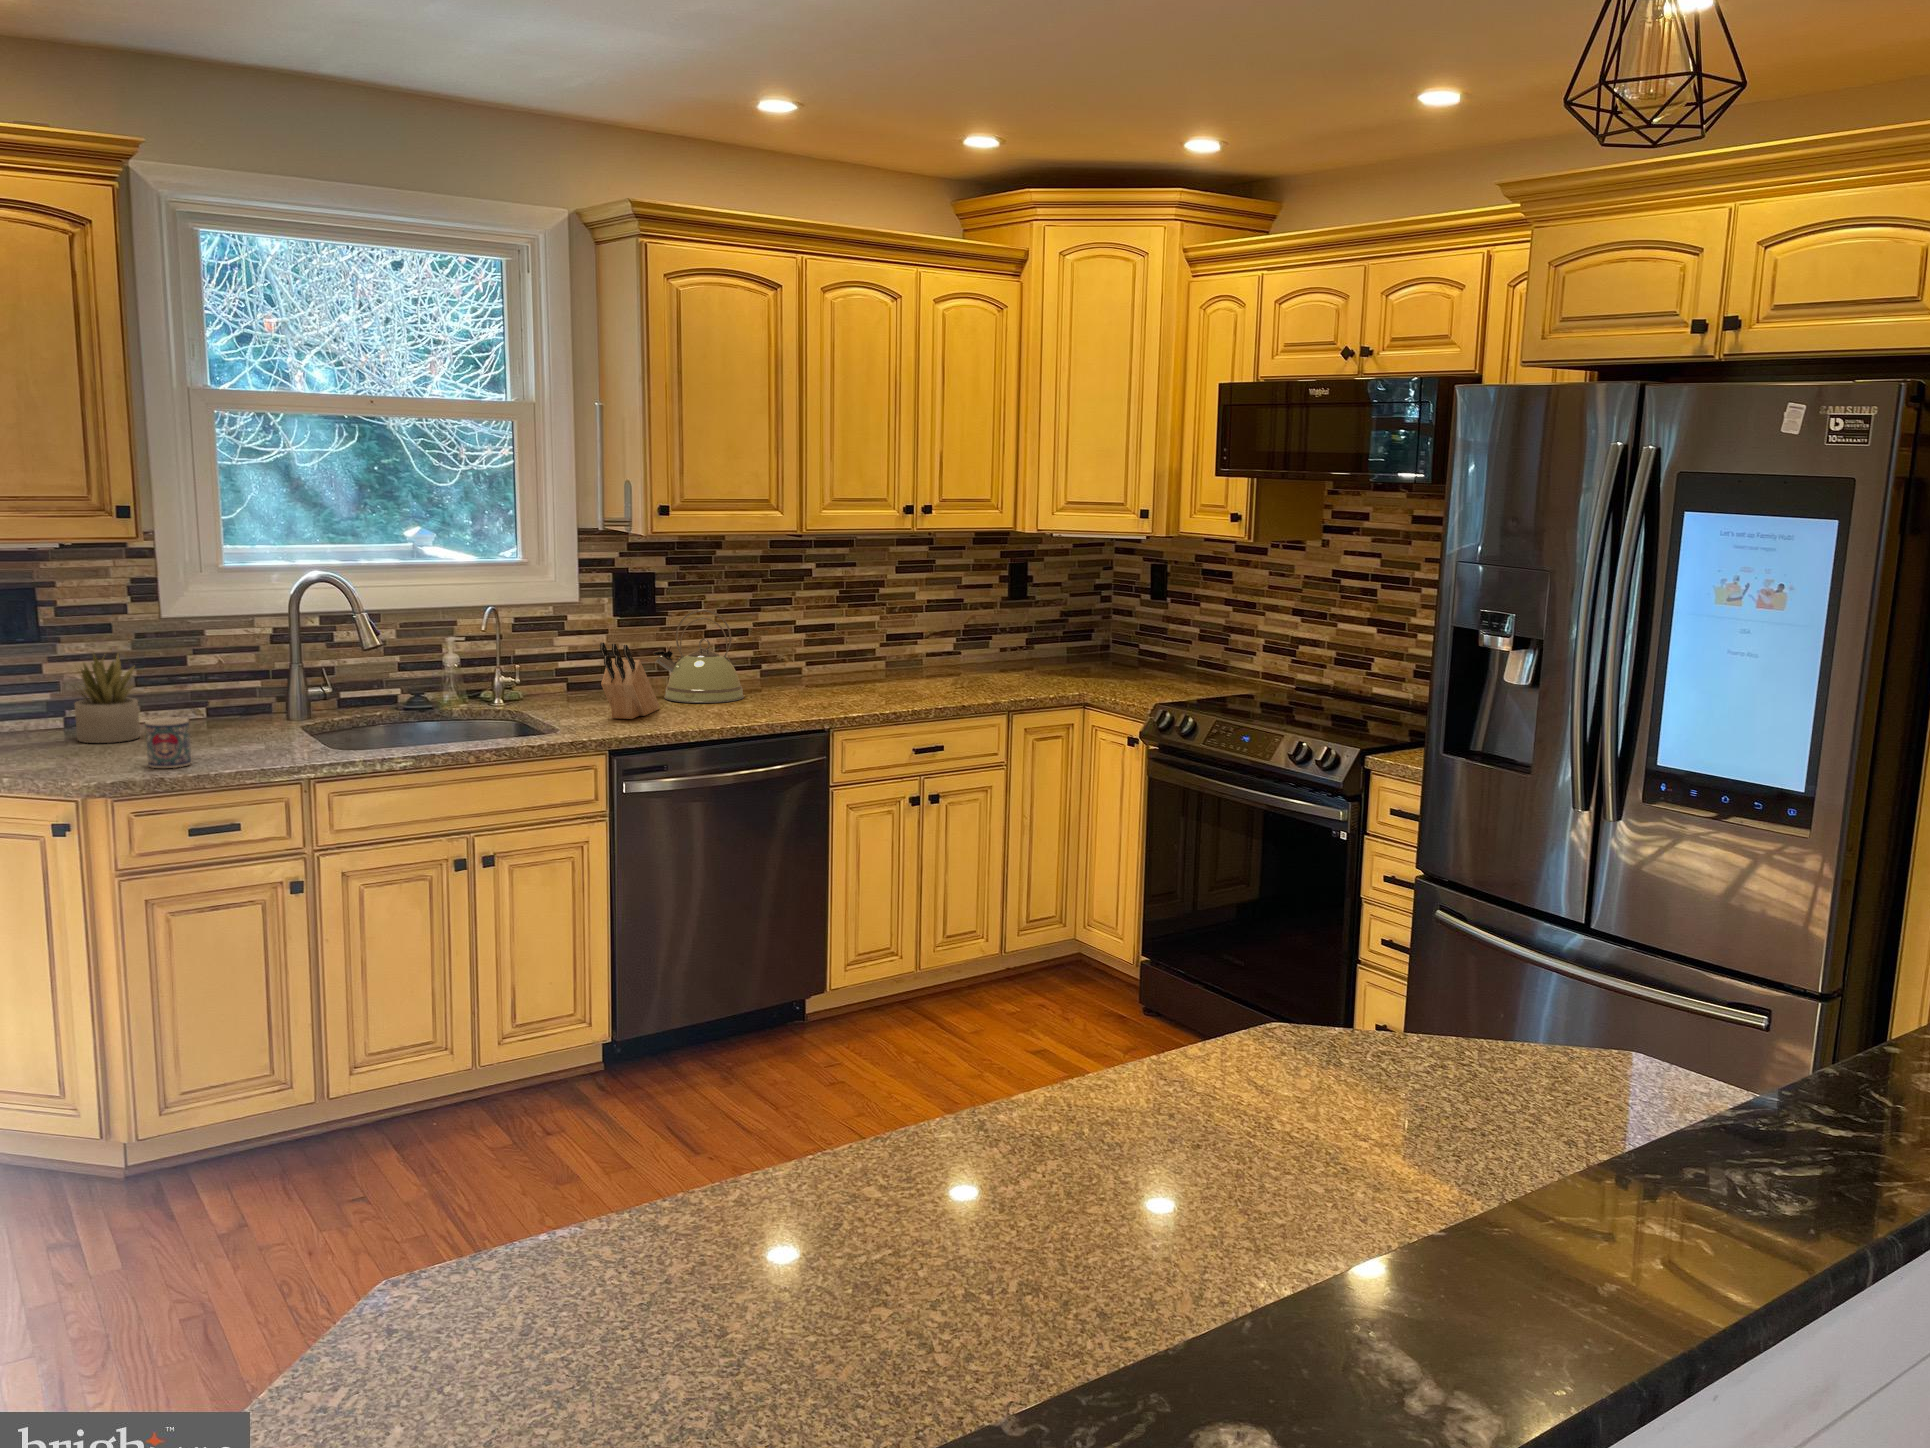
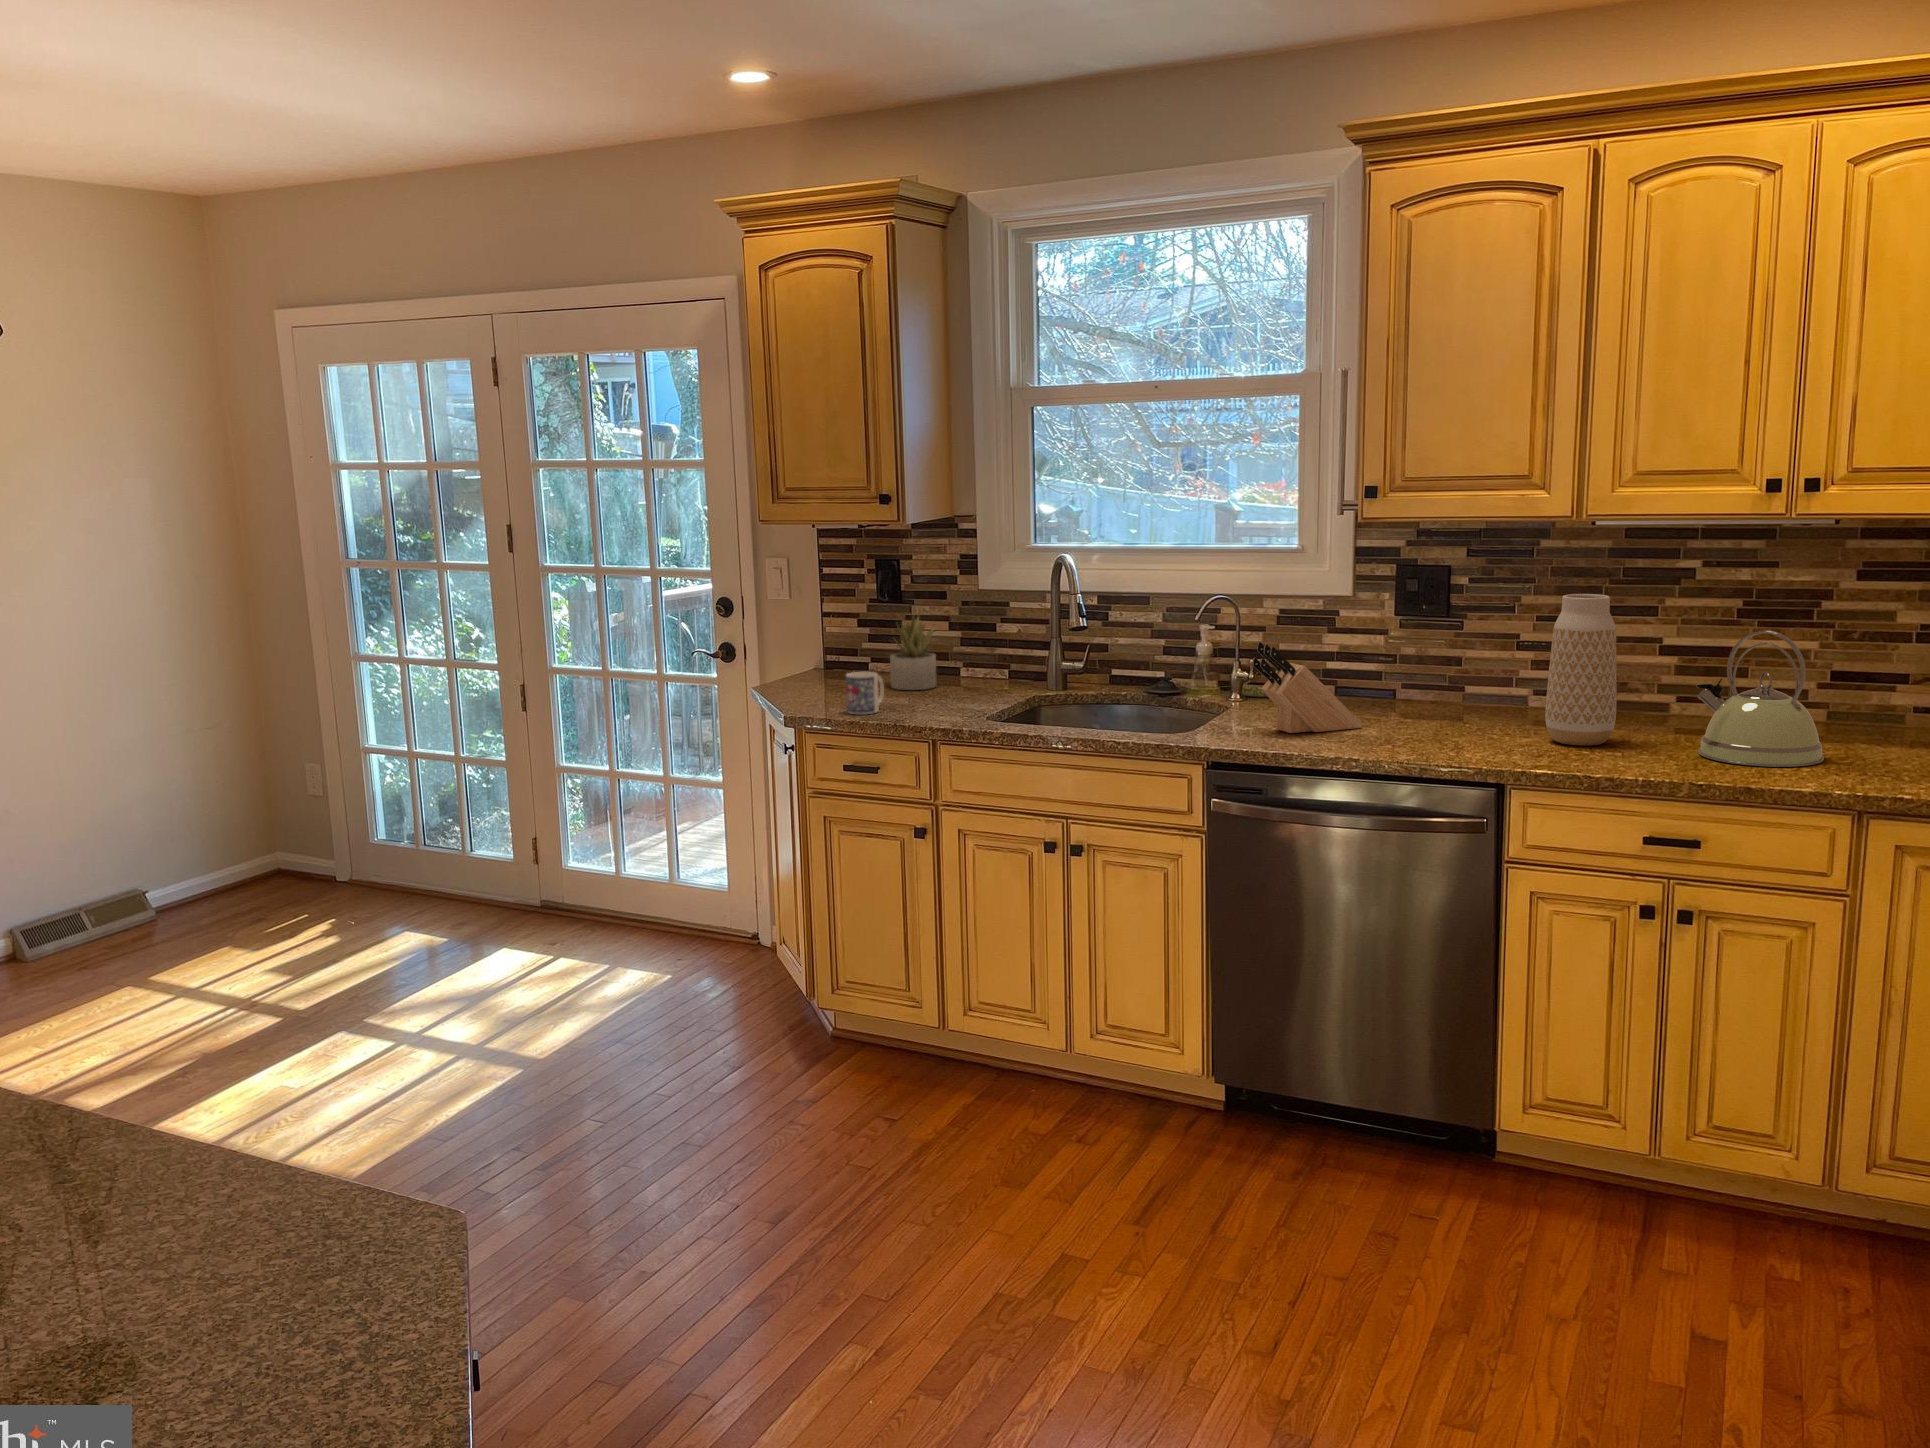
vase: none [789,588,837,699] -> present [1545,594,1617,746]
kettle: present [653,609,744,703] -> present [1696,630,1824,767]

